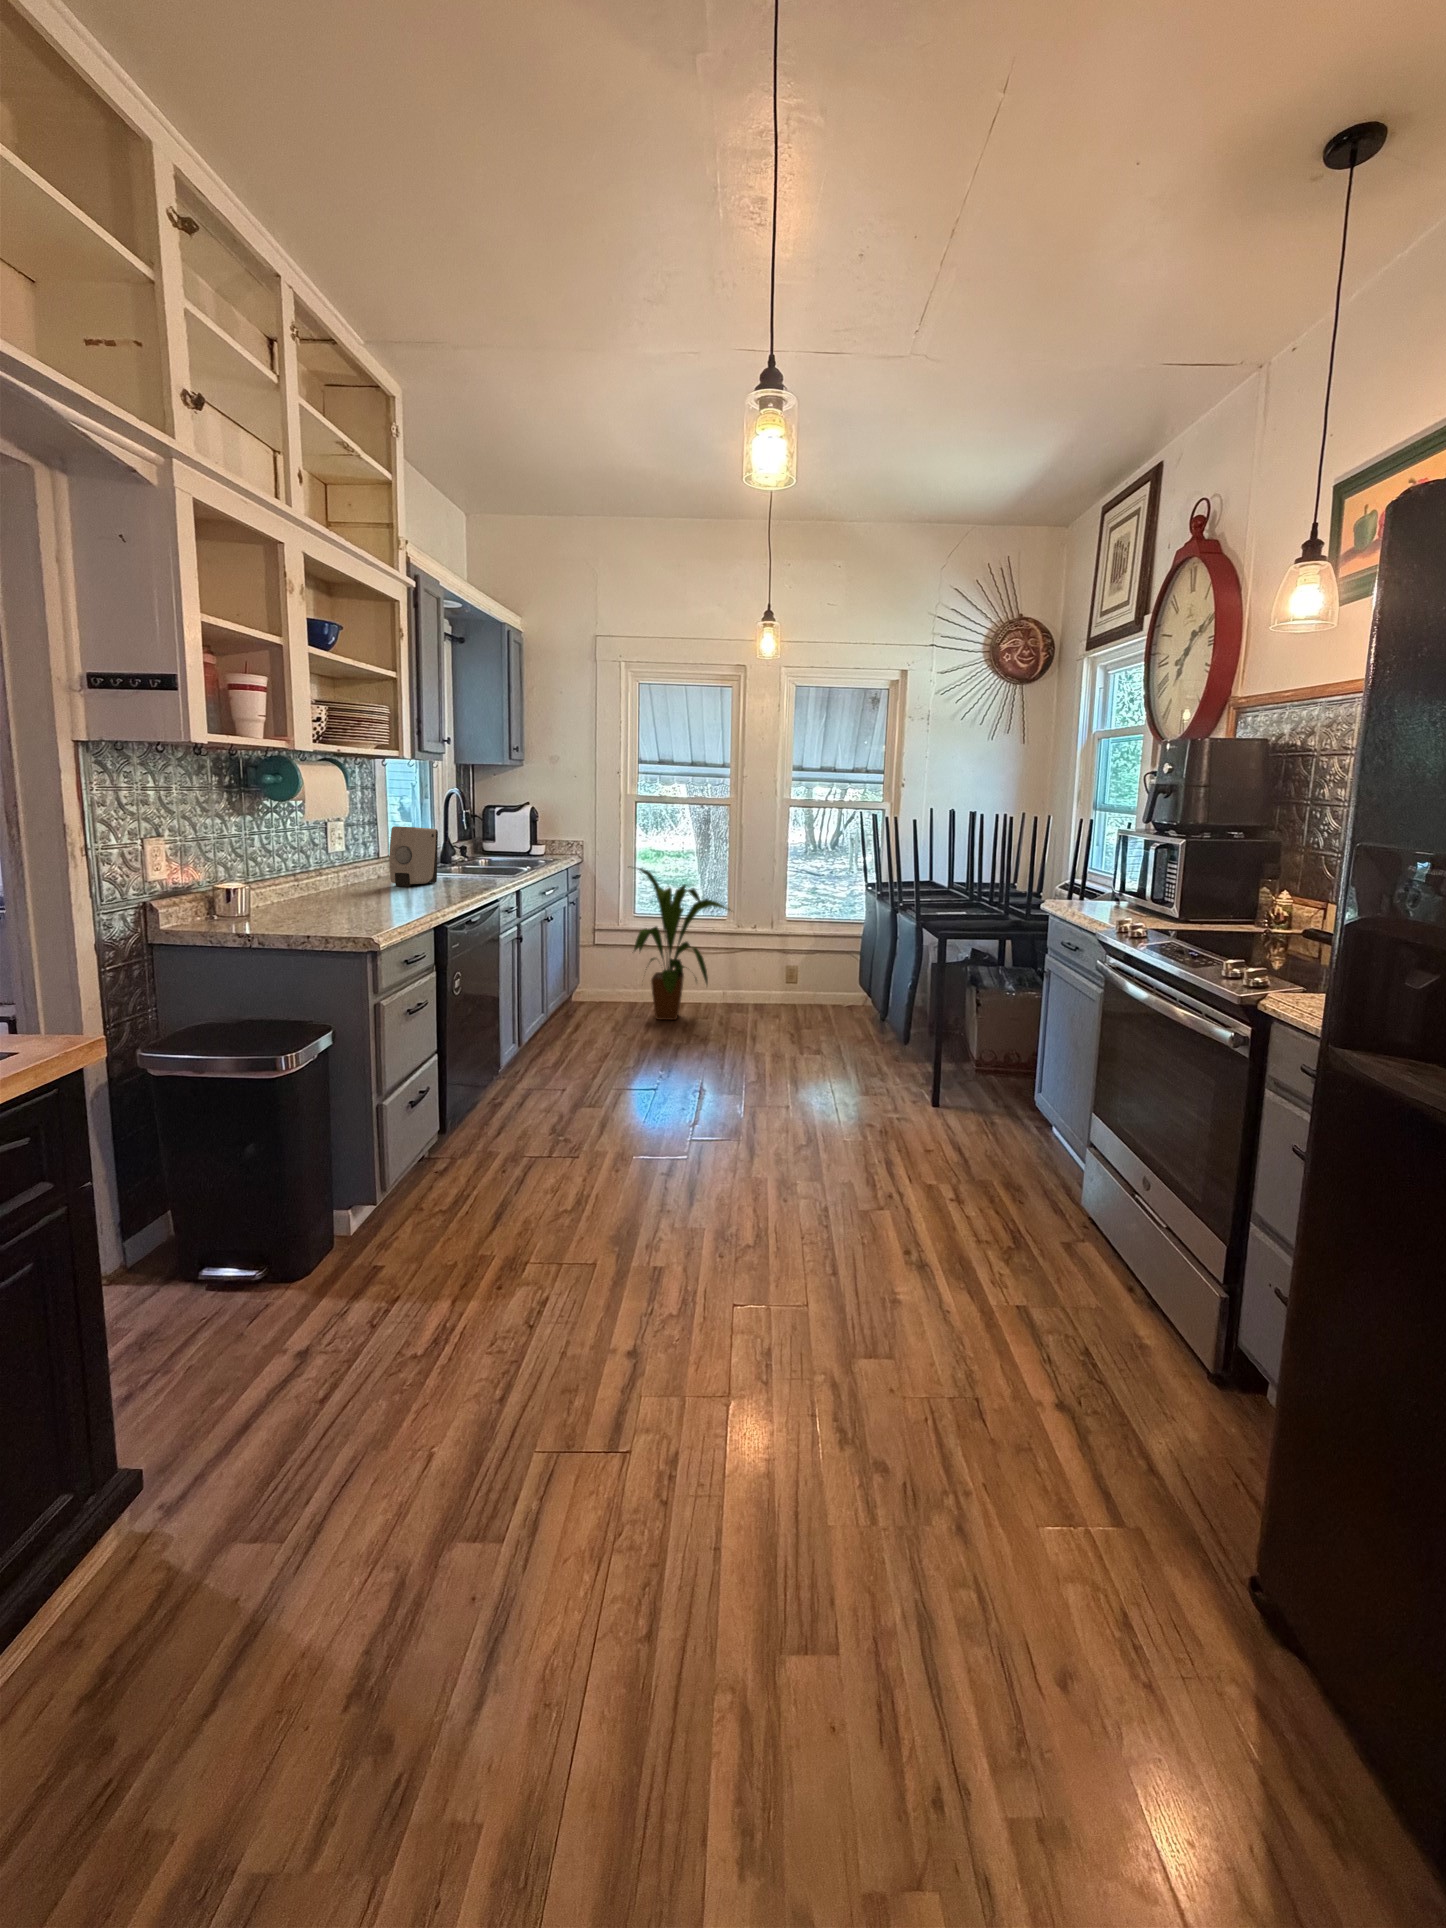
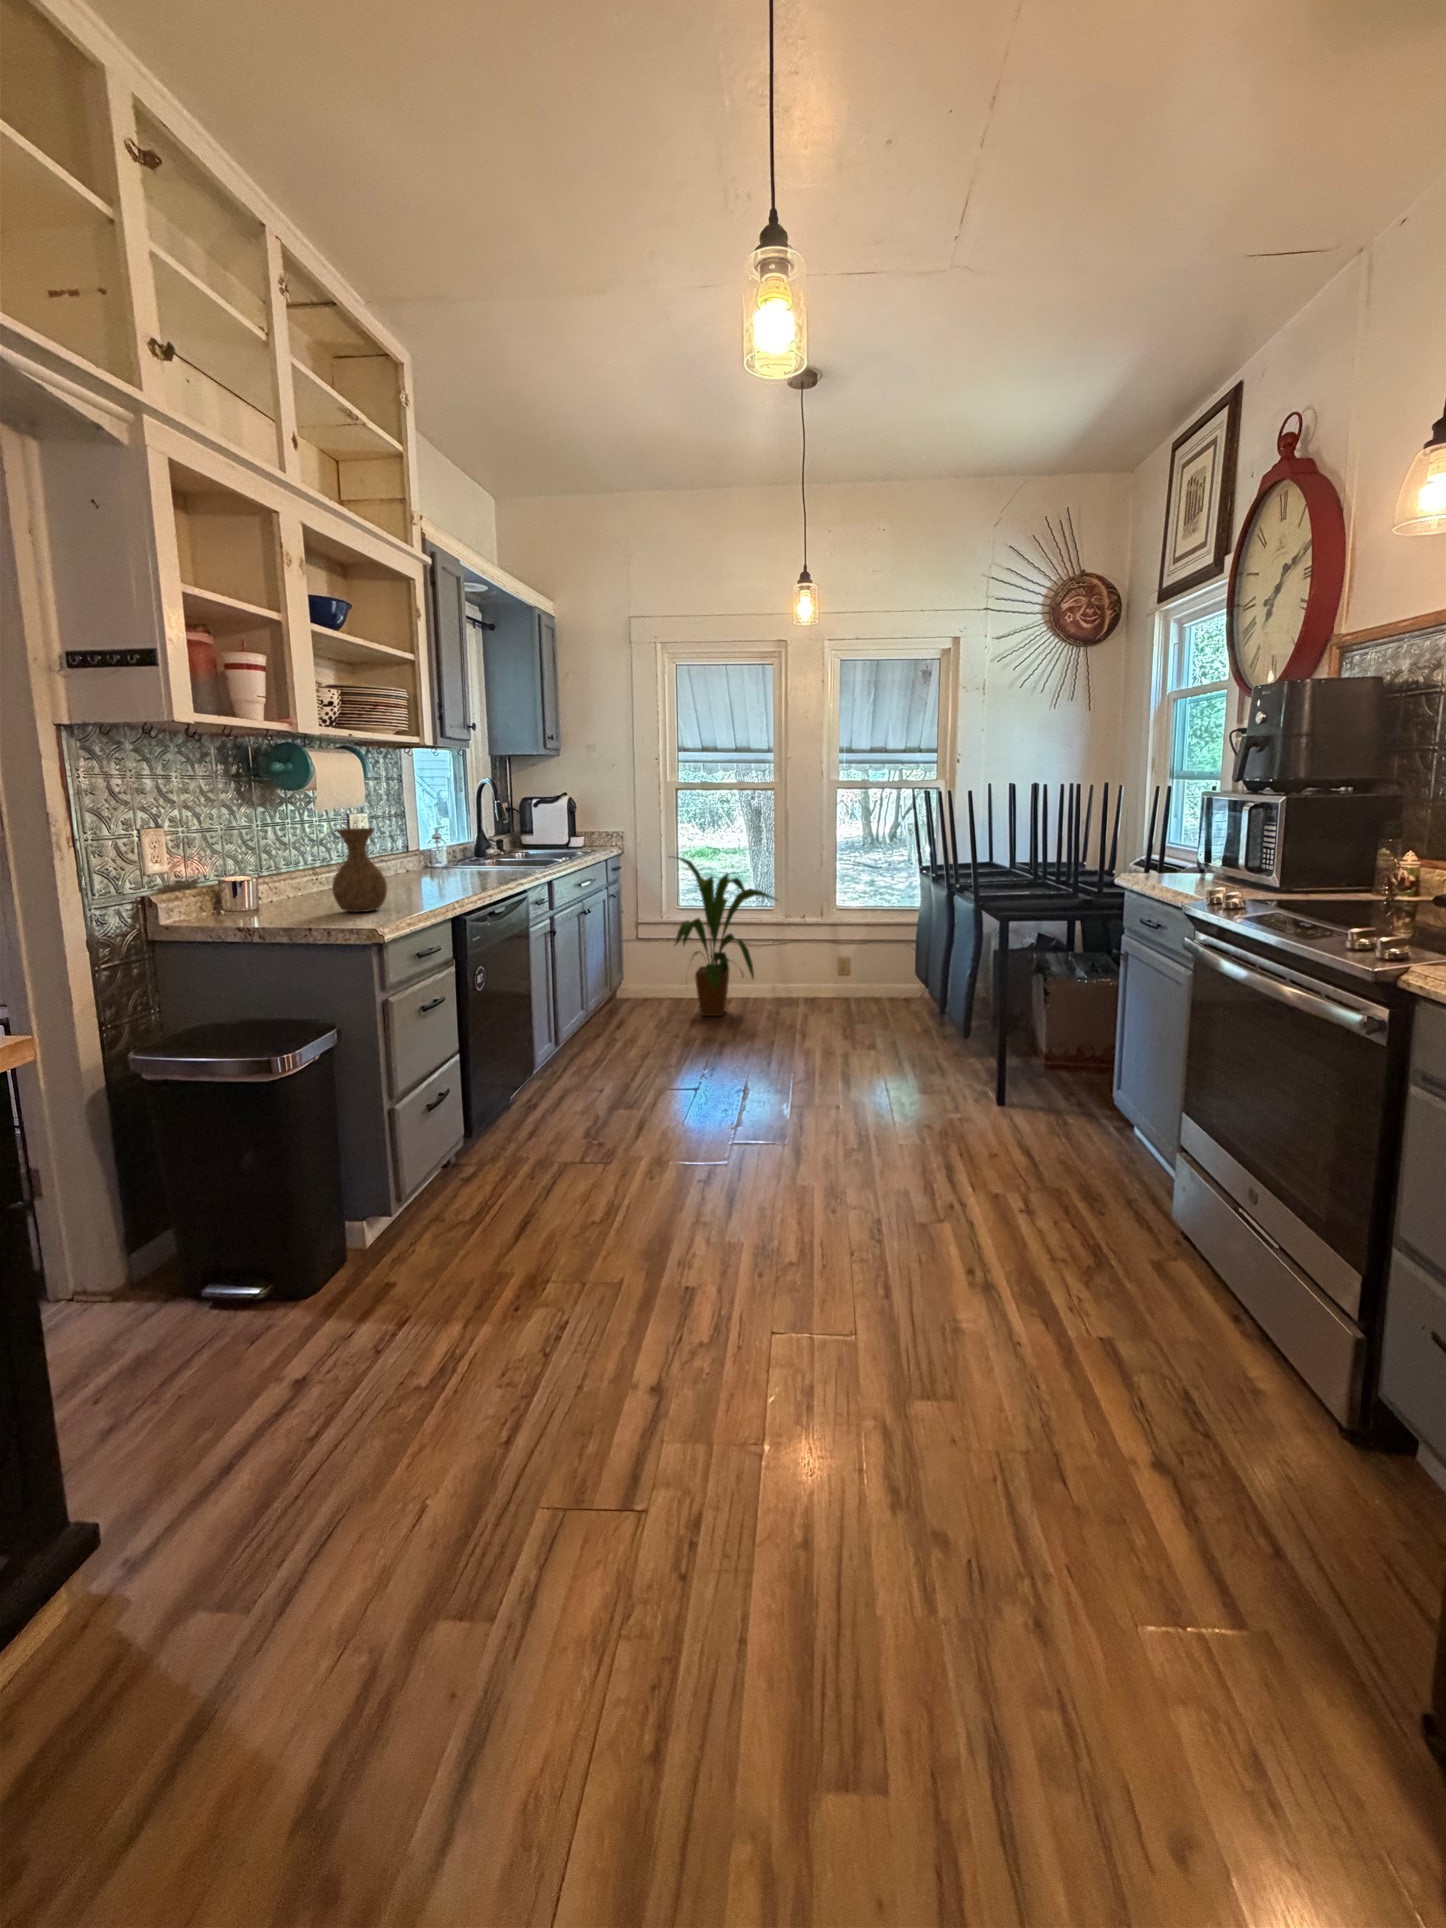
soap dispenser: present [389,826,438,887] -> none [414,817,464,880]
vase: none [324,841,376,920] -> present [332,828,387,912]

